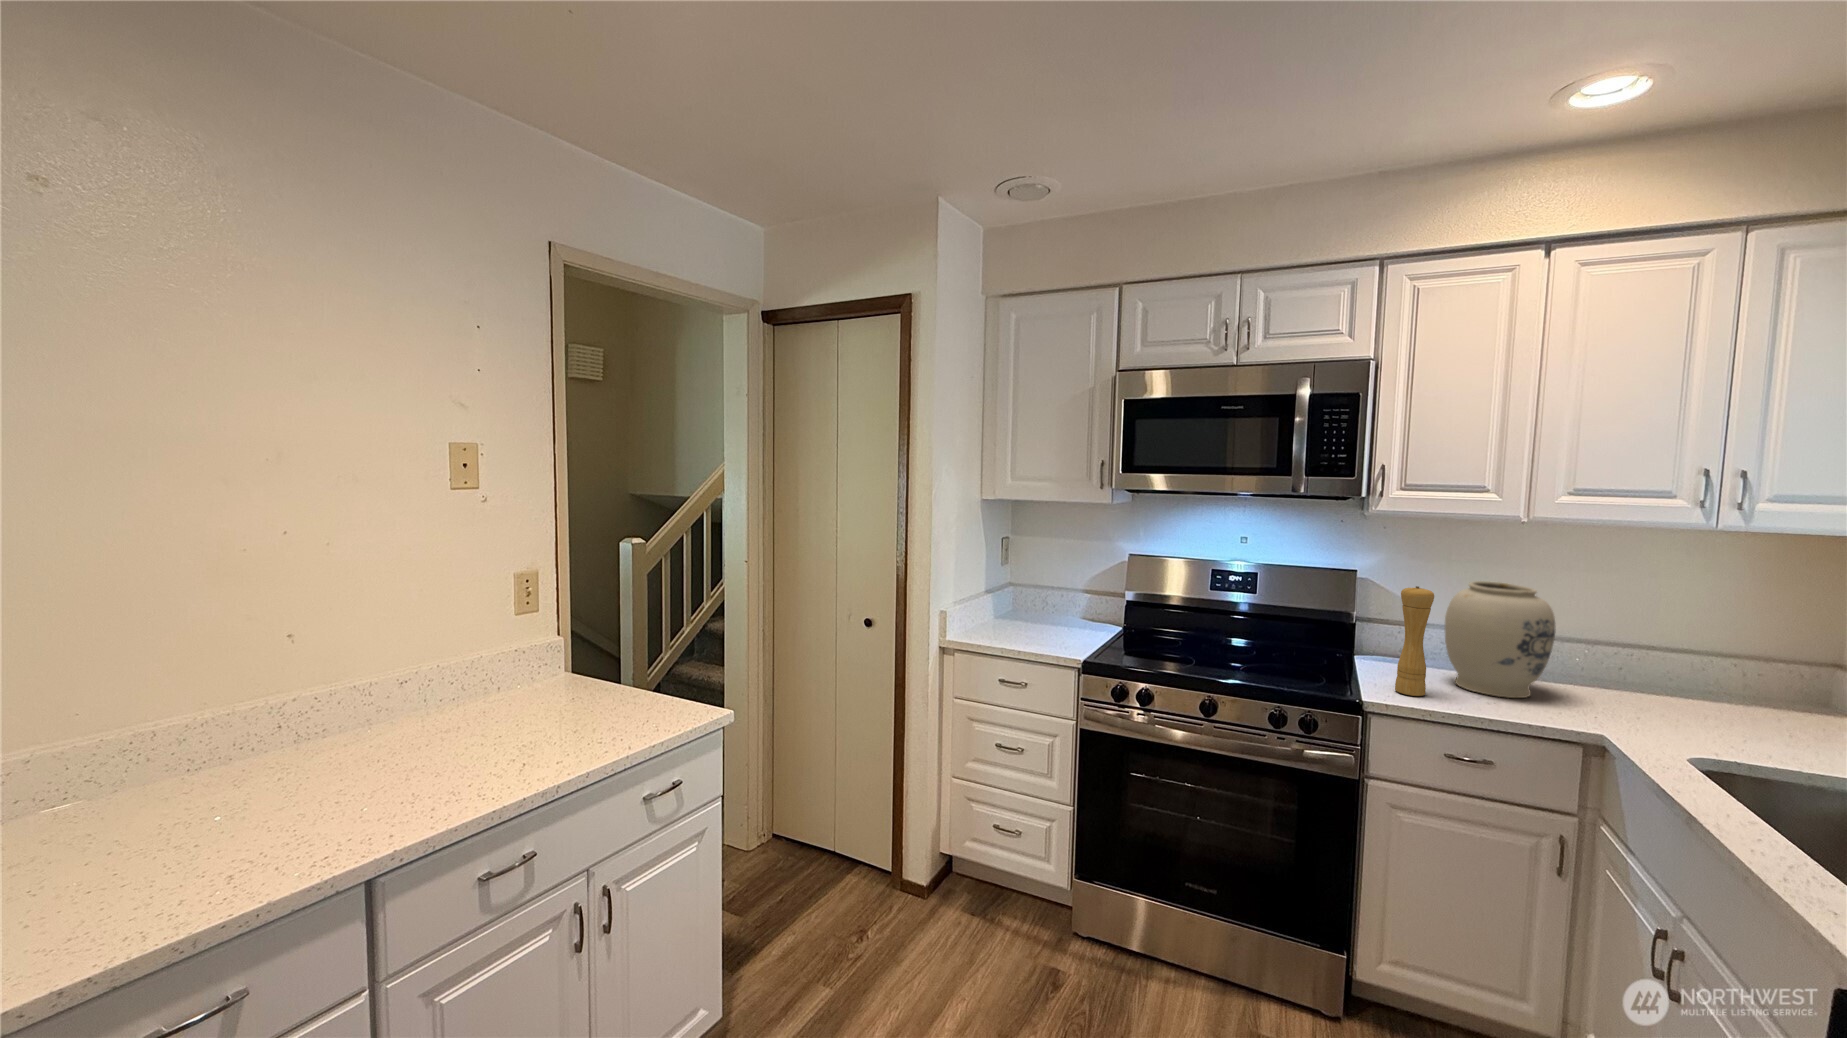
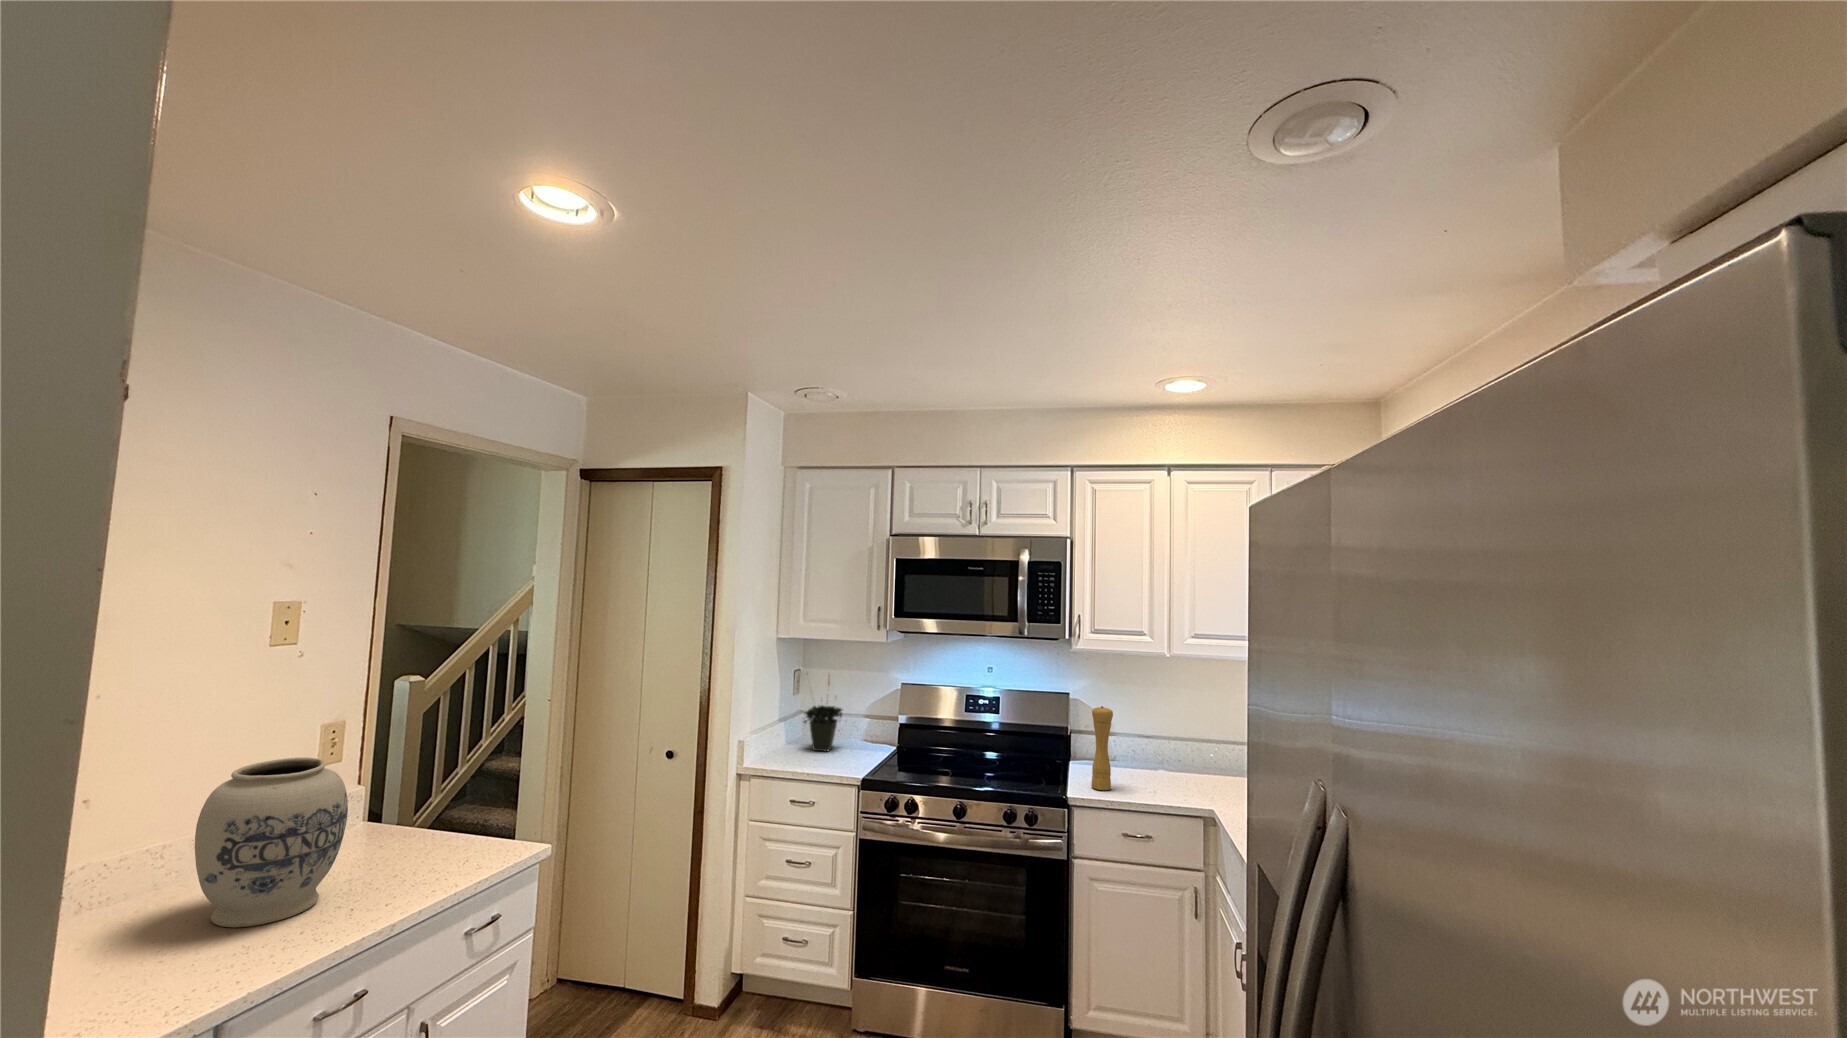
potted plant: none [1011,537,1059,628] -> present [804,700,842,751]
vase: present [1445,581,1556,698] -> present [195,757,348,927]

